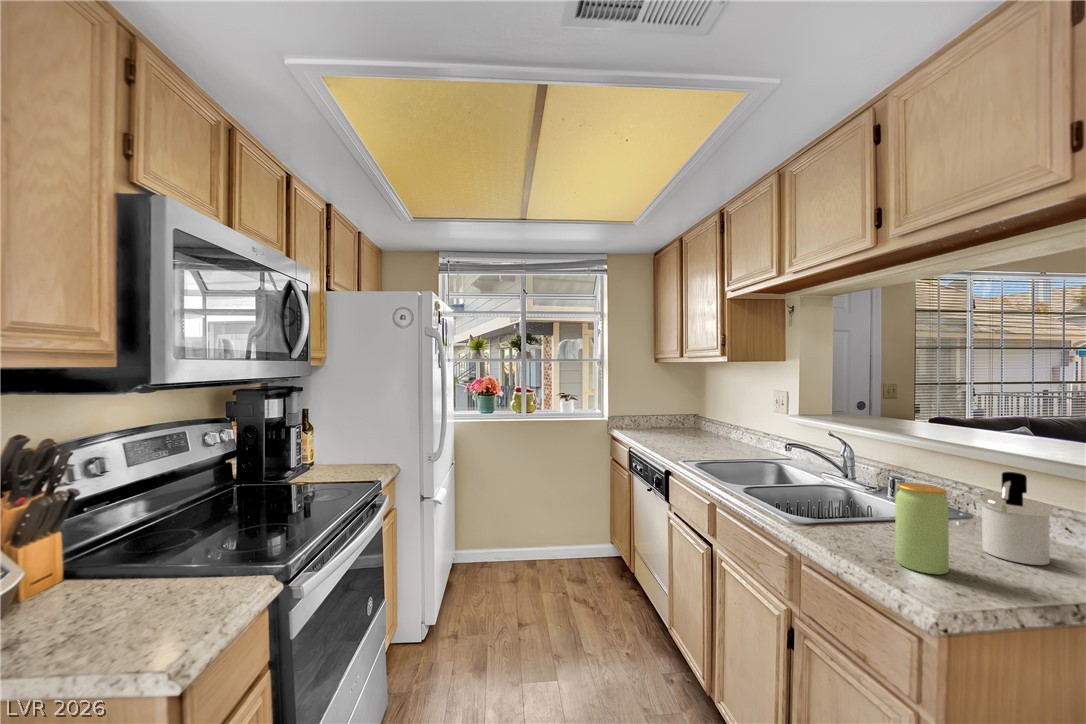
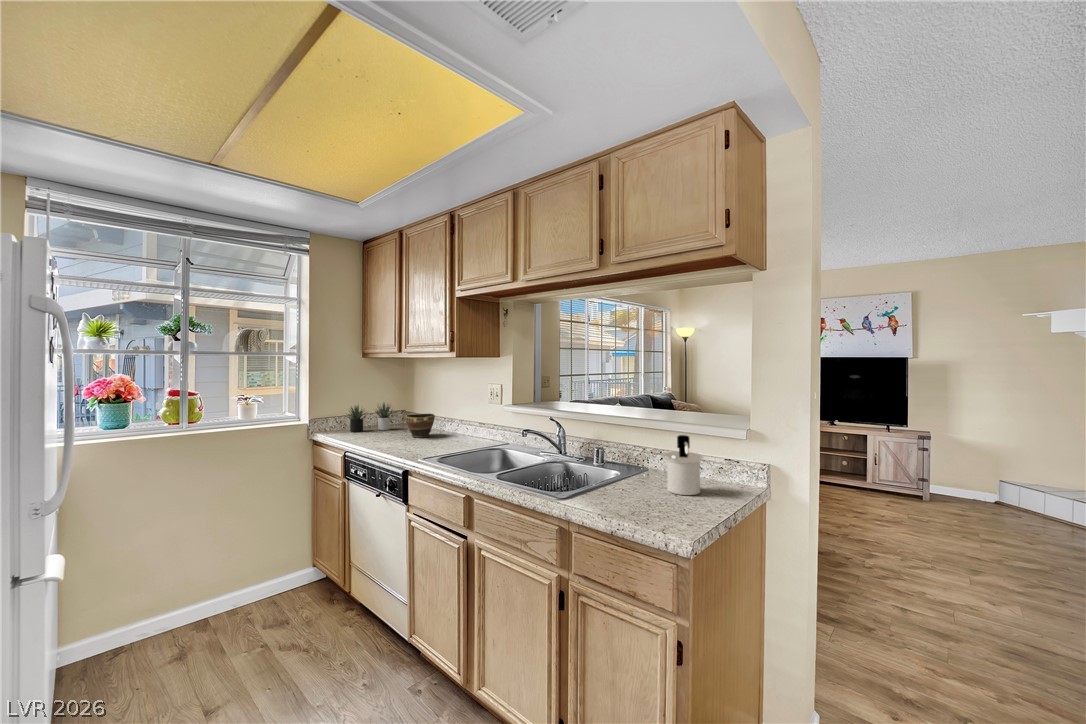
succulent plant: none [635,403,686,431] -> present [346,403,394,432]
bowl: none [686,418,715,441] -> present [405,413,435,438]
jar: present [895,482,949,574] -> none [637,451,668,516]

